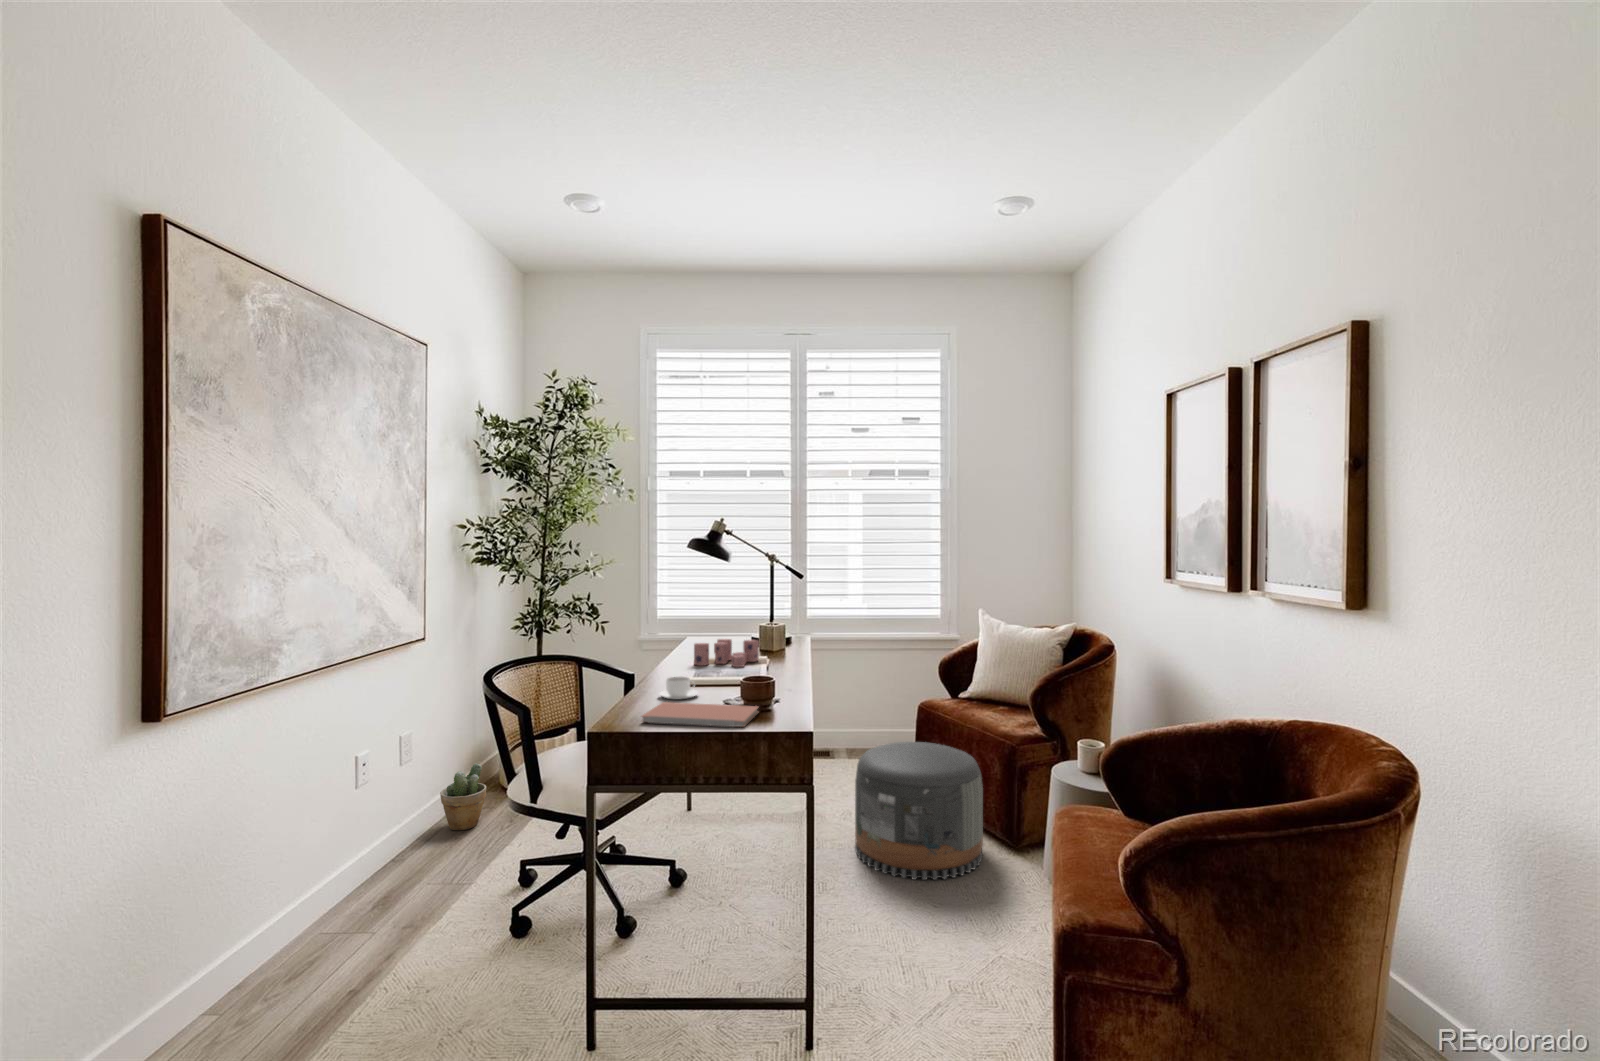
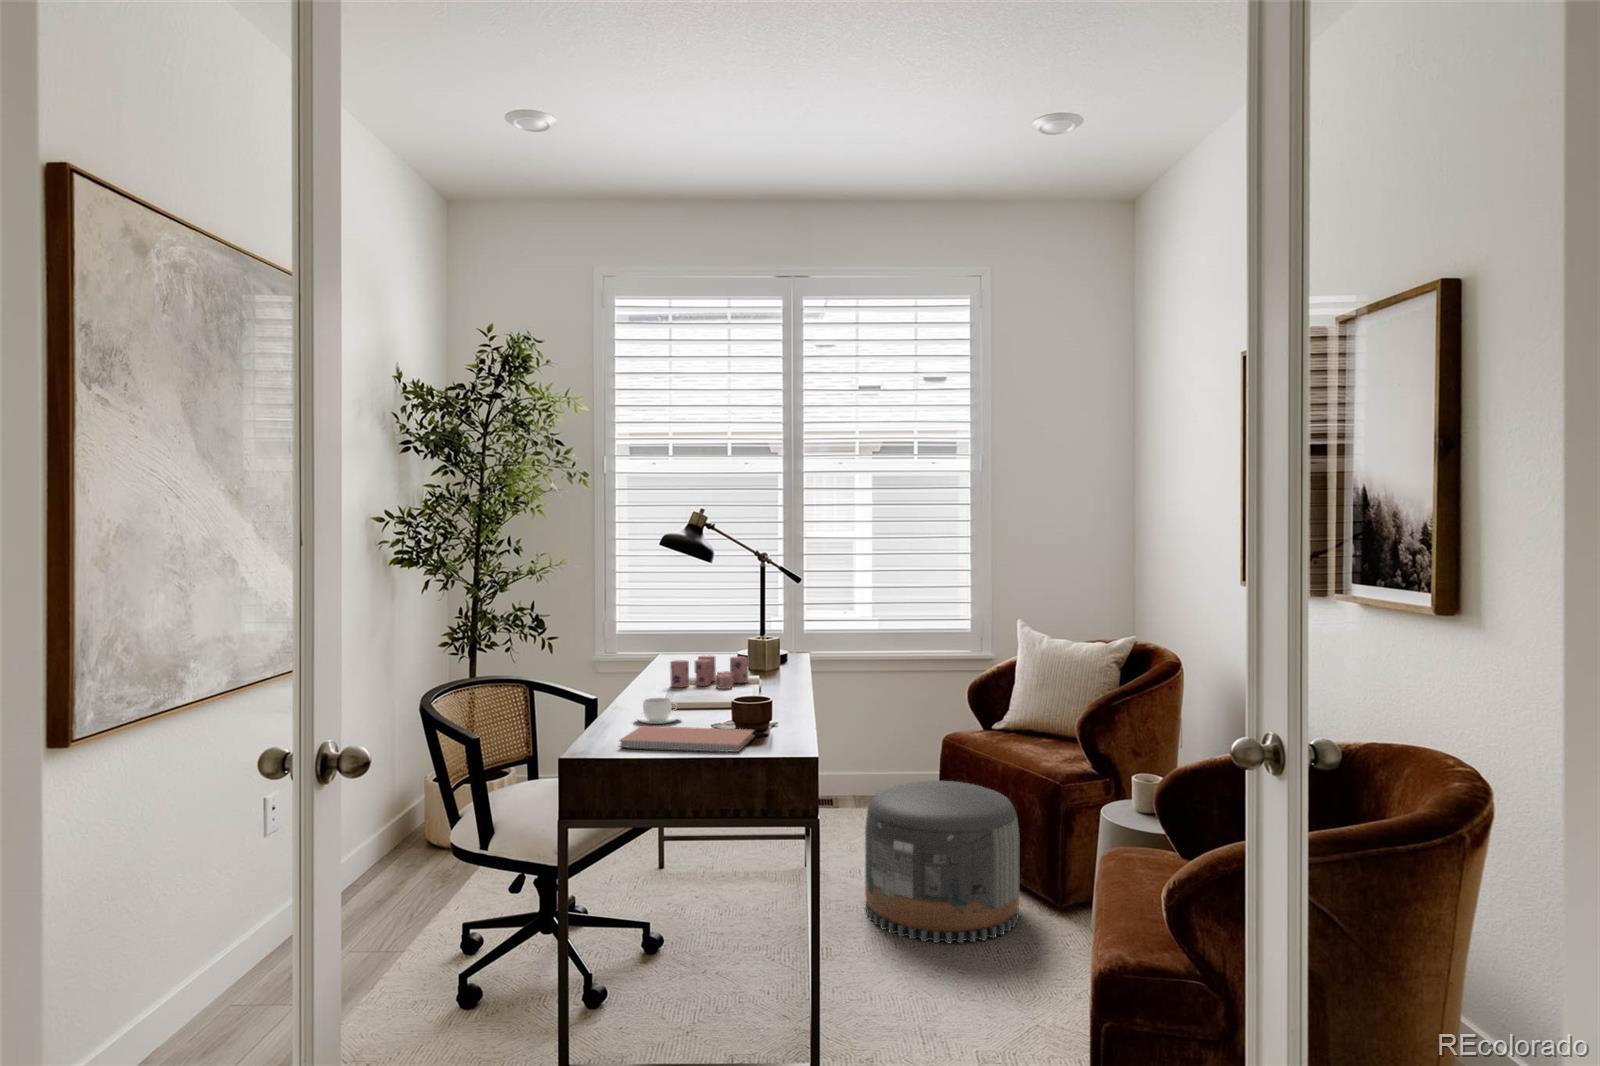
potted plant: present [440,763,486,830] -> none [357,811,413,892]

